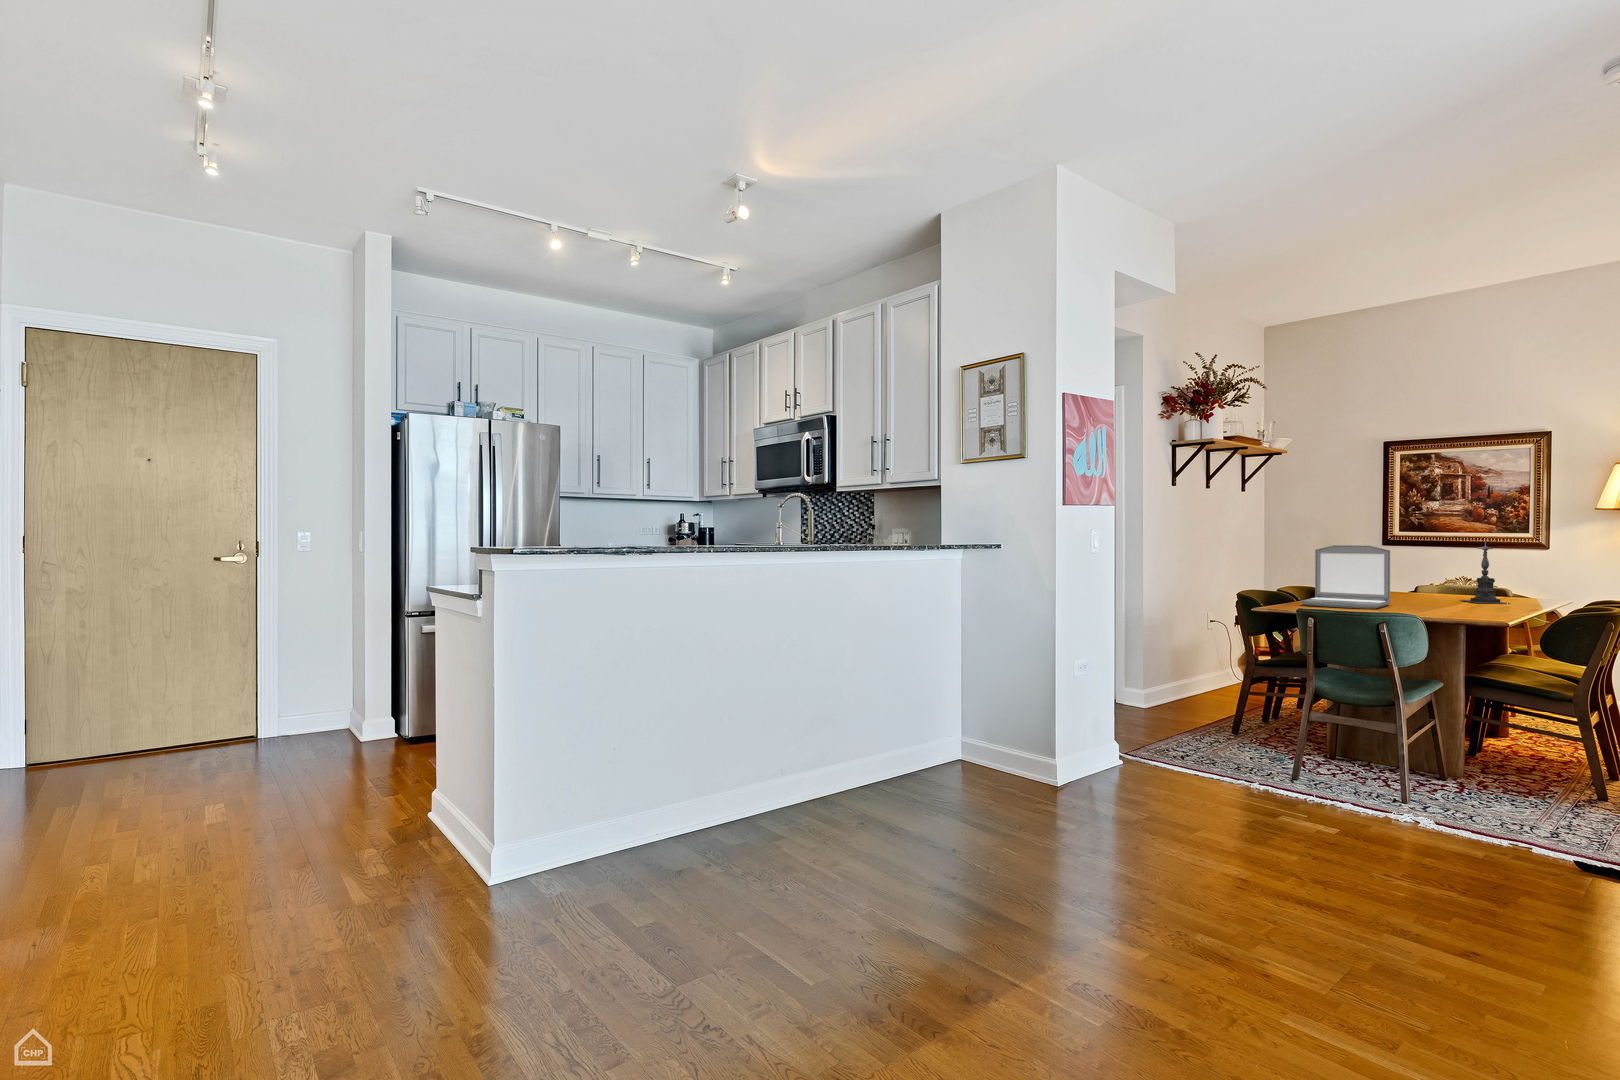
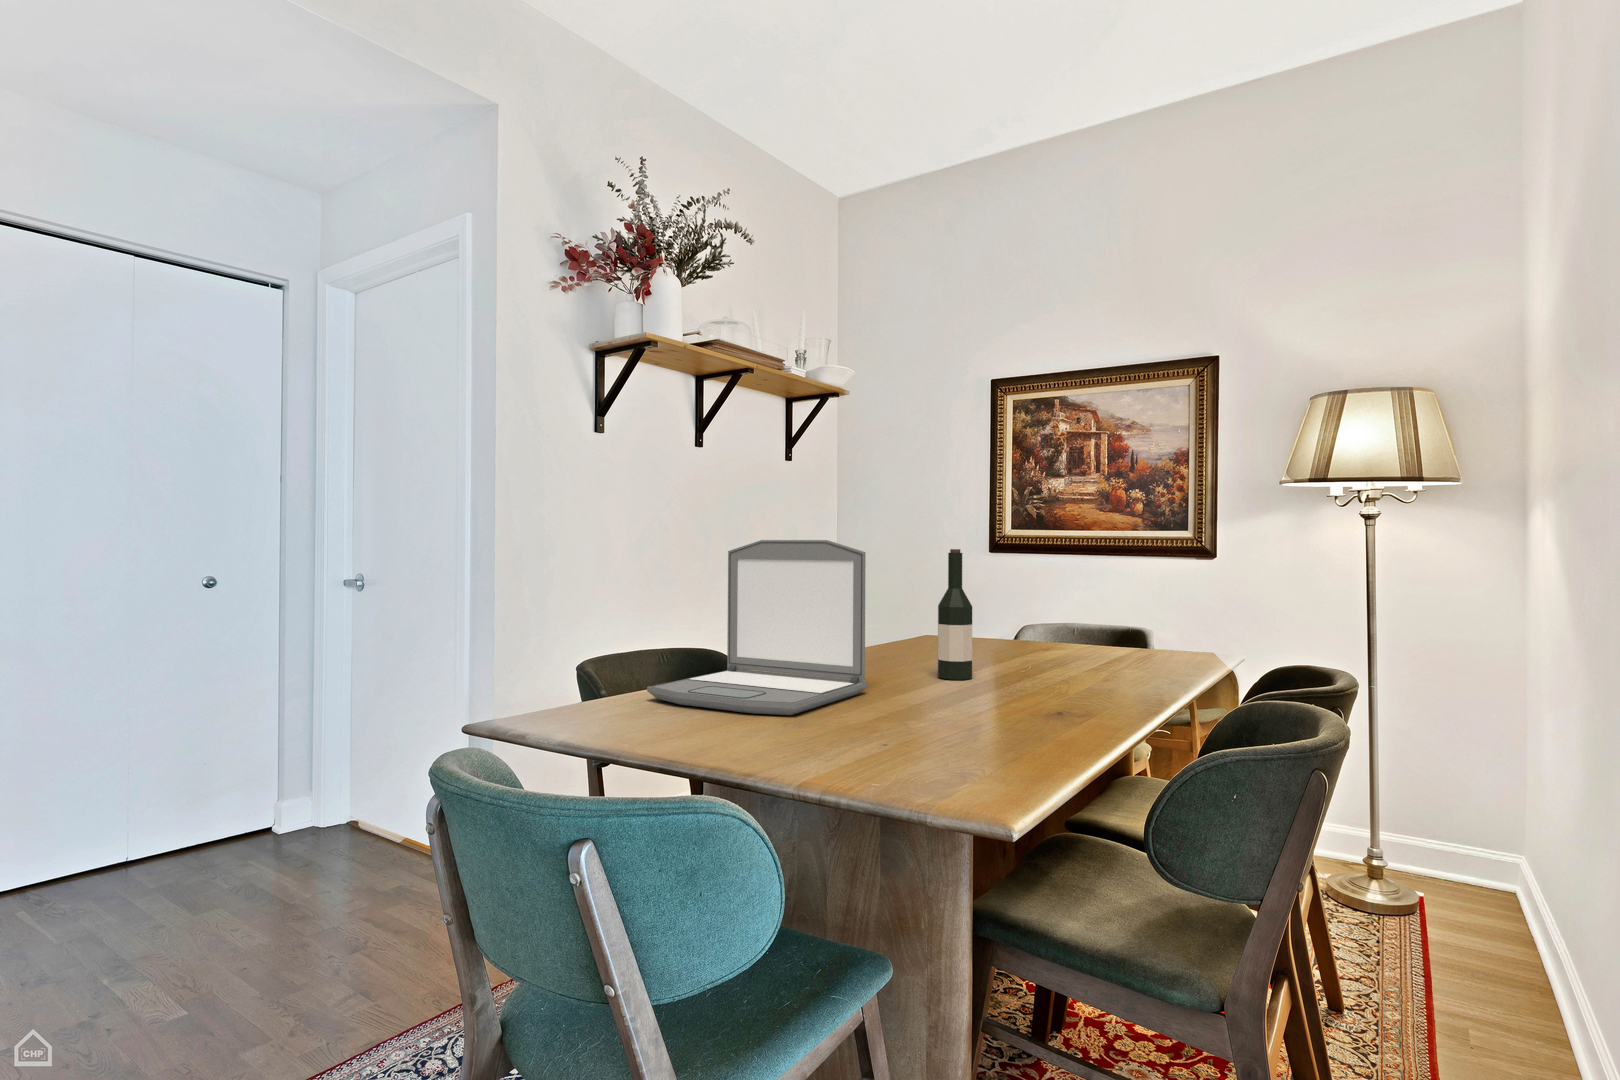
candle holder: present [1461,539,1505,603] -> none [1037,528,1132,678]
wine bottle: none [1411,548,1430,603] -> present [938,549,972,680]

